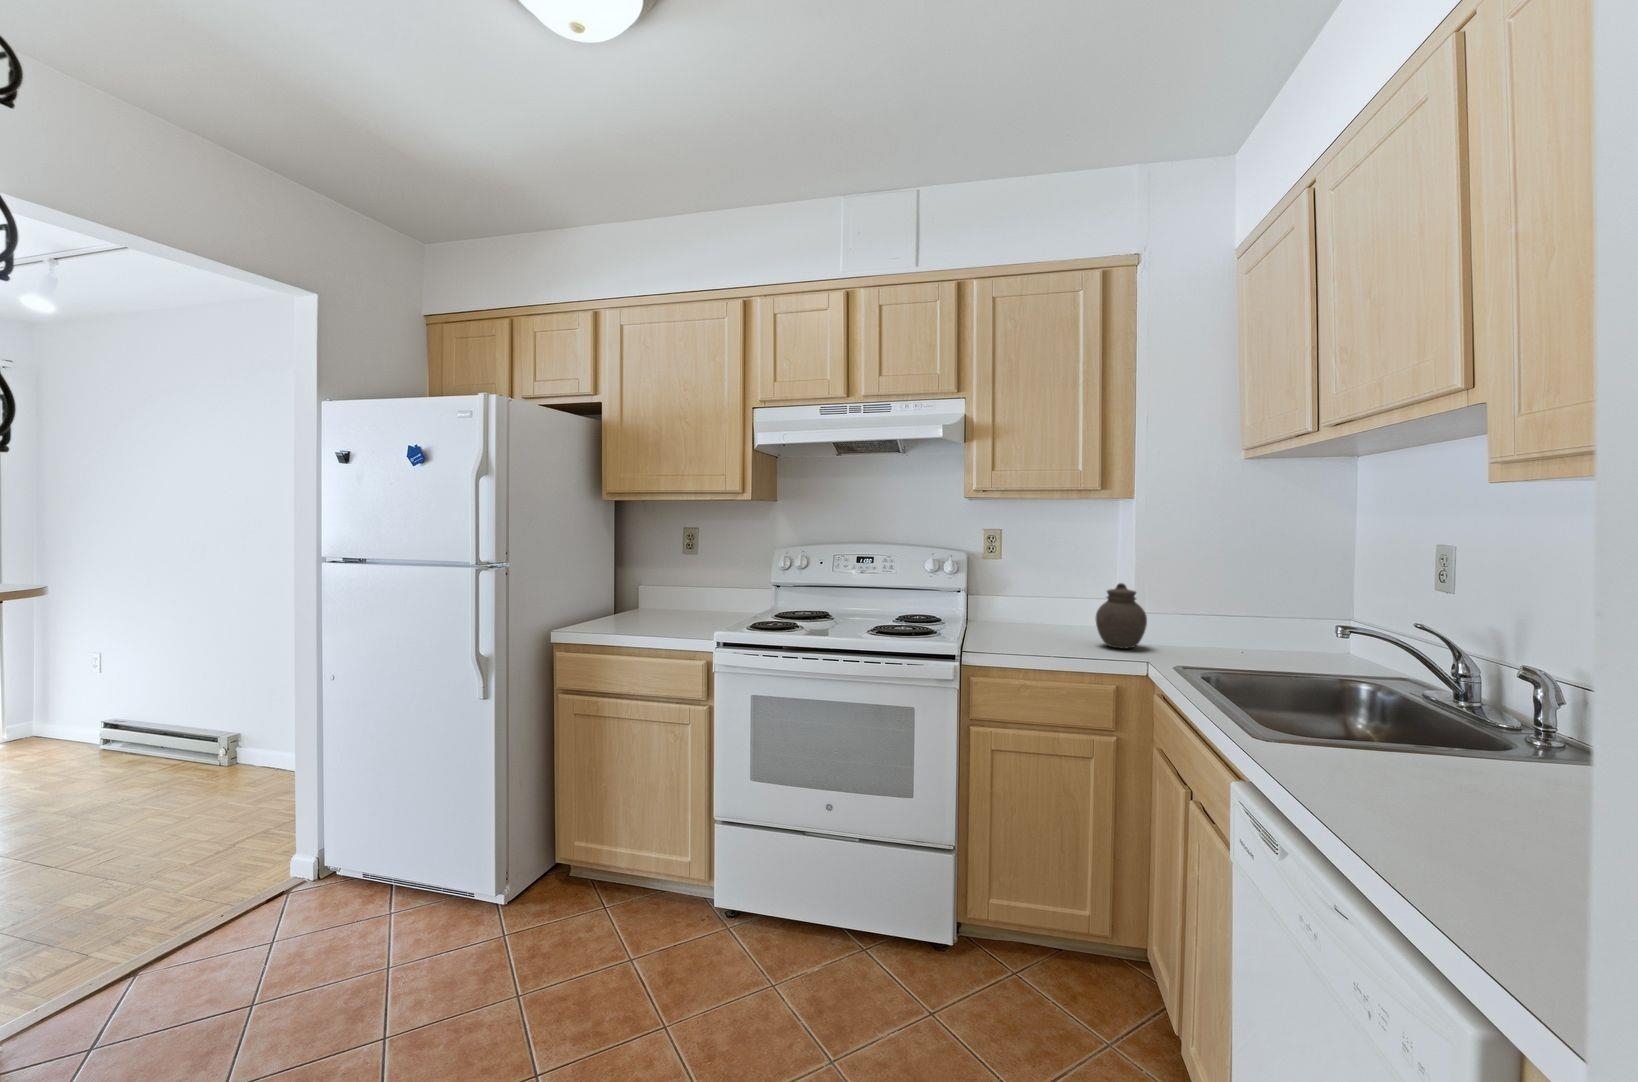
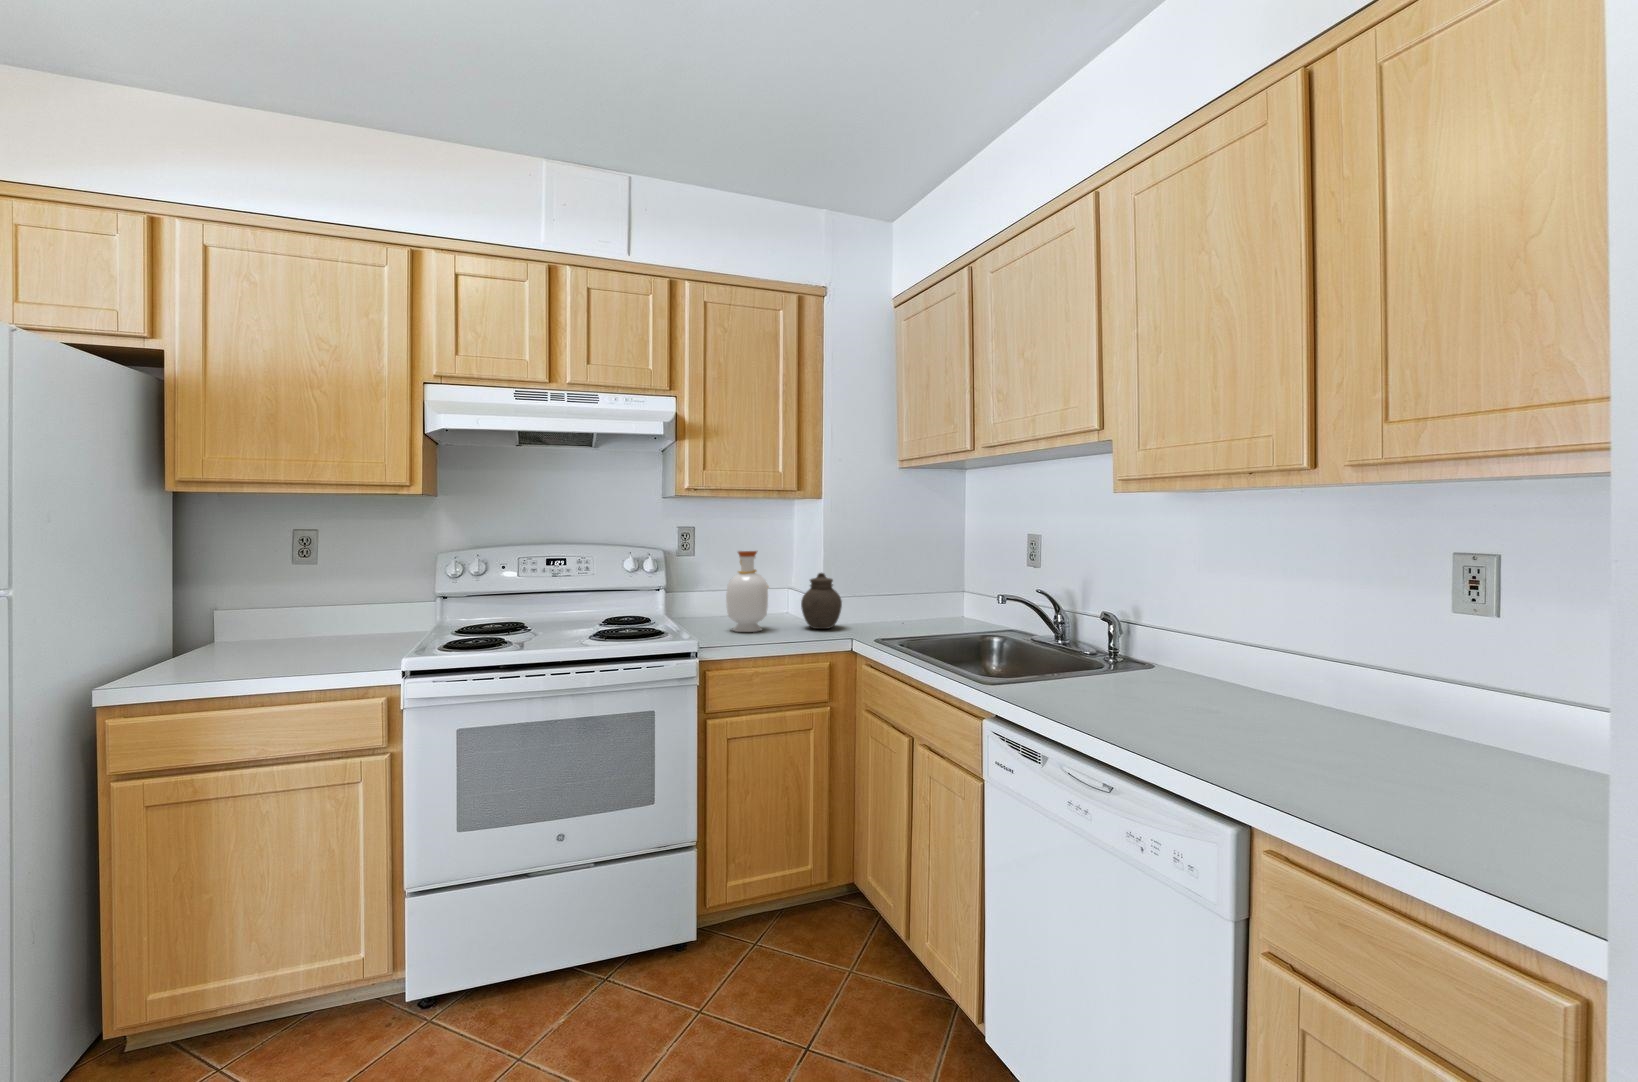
bottle: none [1009,556,1060,643] -> present [726,551,769,632]

